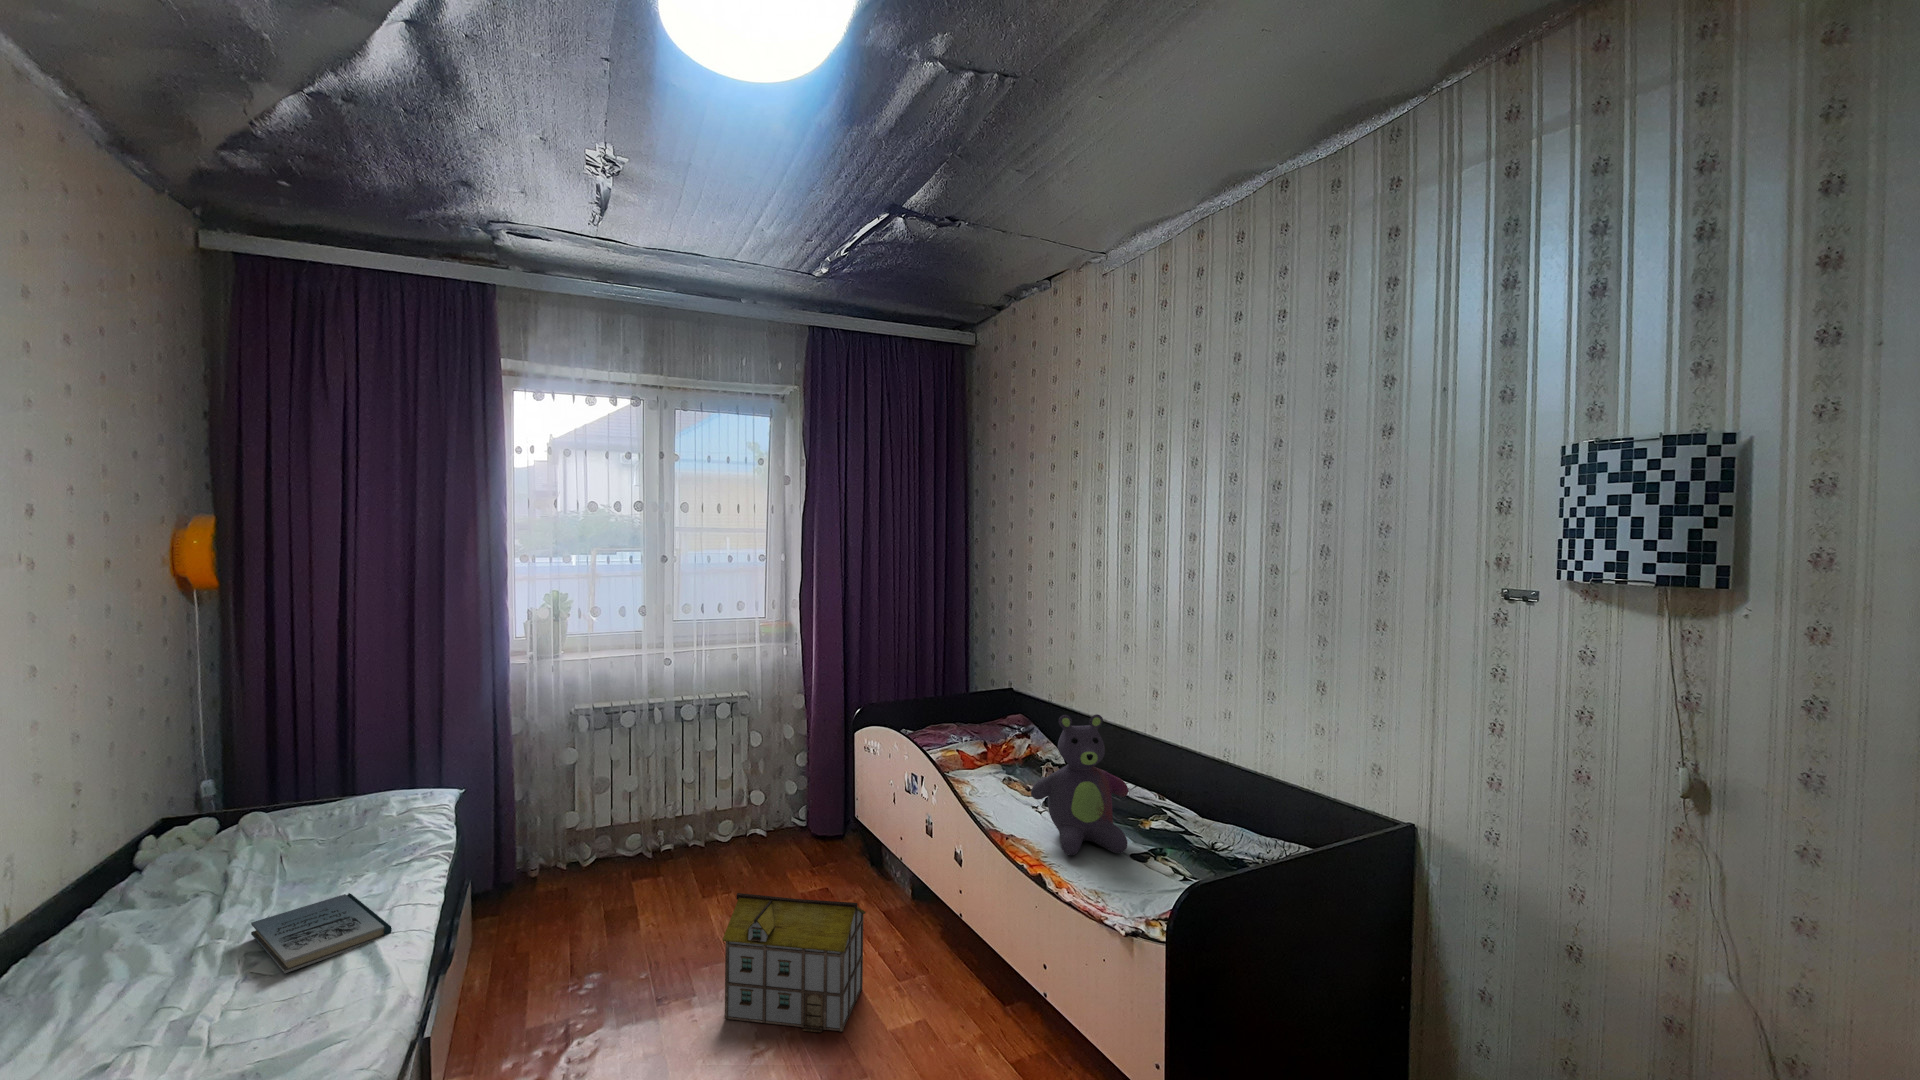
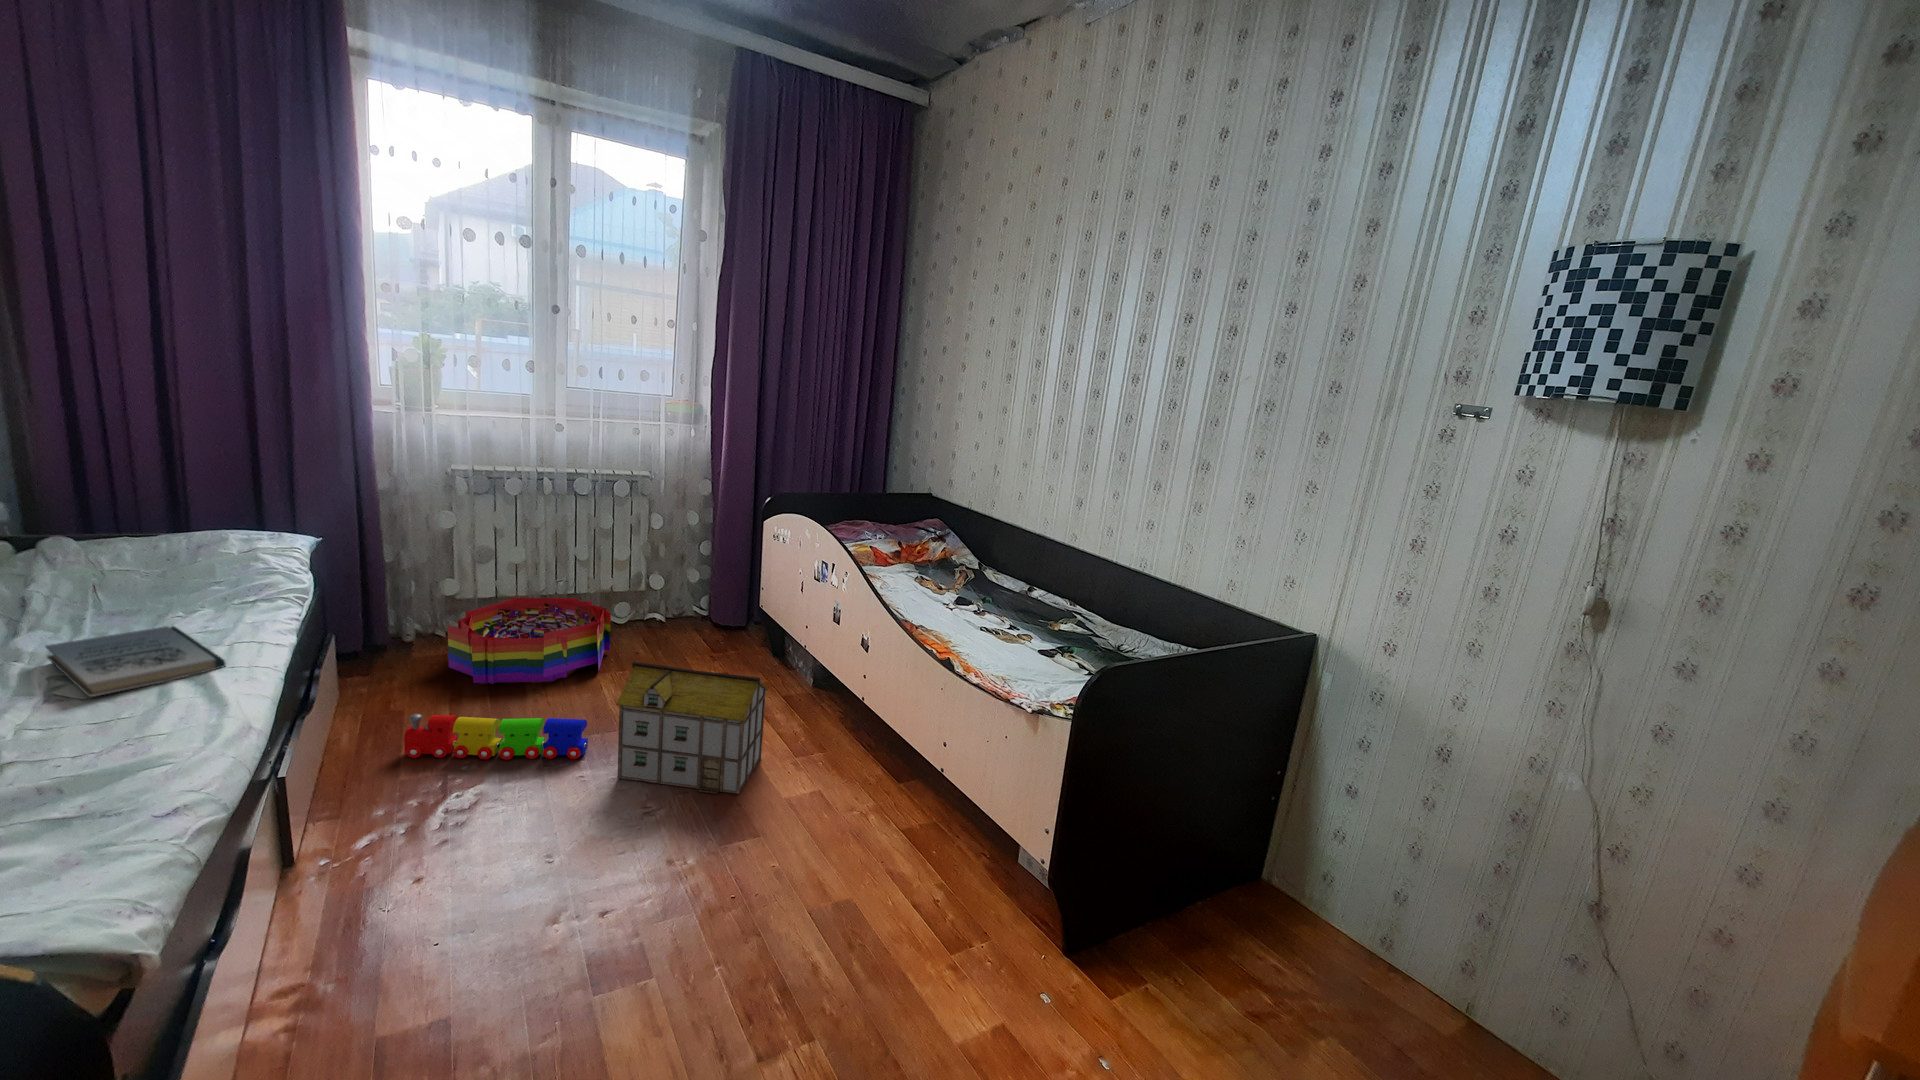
stuffed bear: present [1031,714,1128,855] -> none [946,510,1043,646]
storage bin: none [567,822,714,919] -> present [448,597,611,684]
toy train: none [529,956,696,1006] -> present [404,714,588,760]

